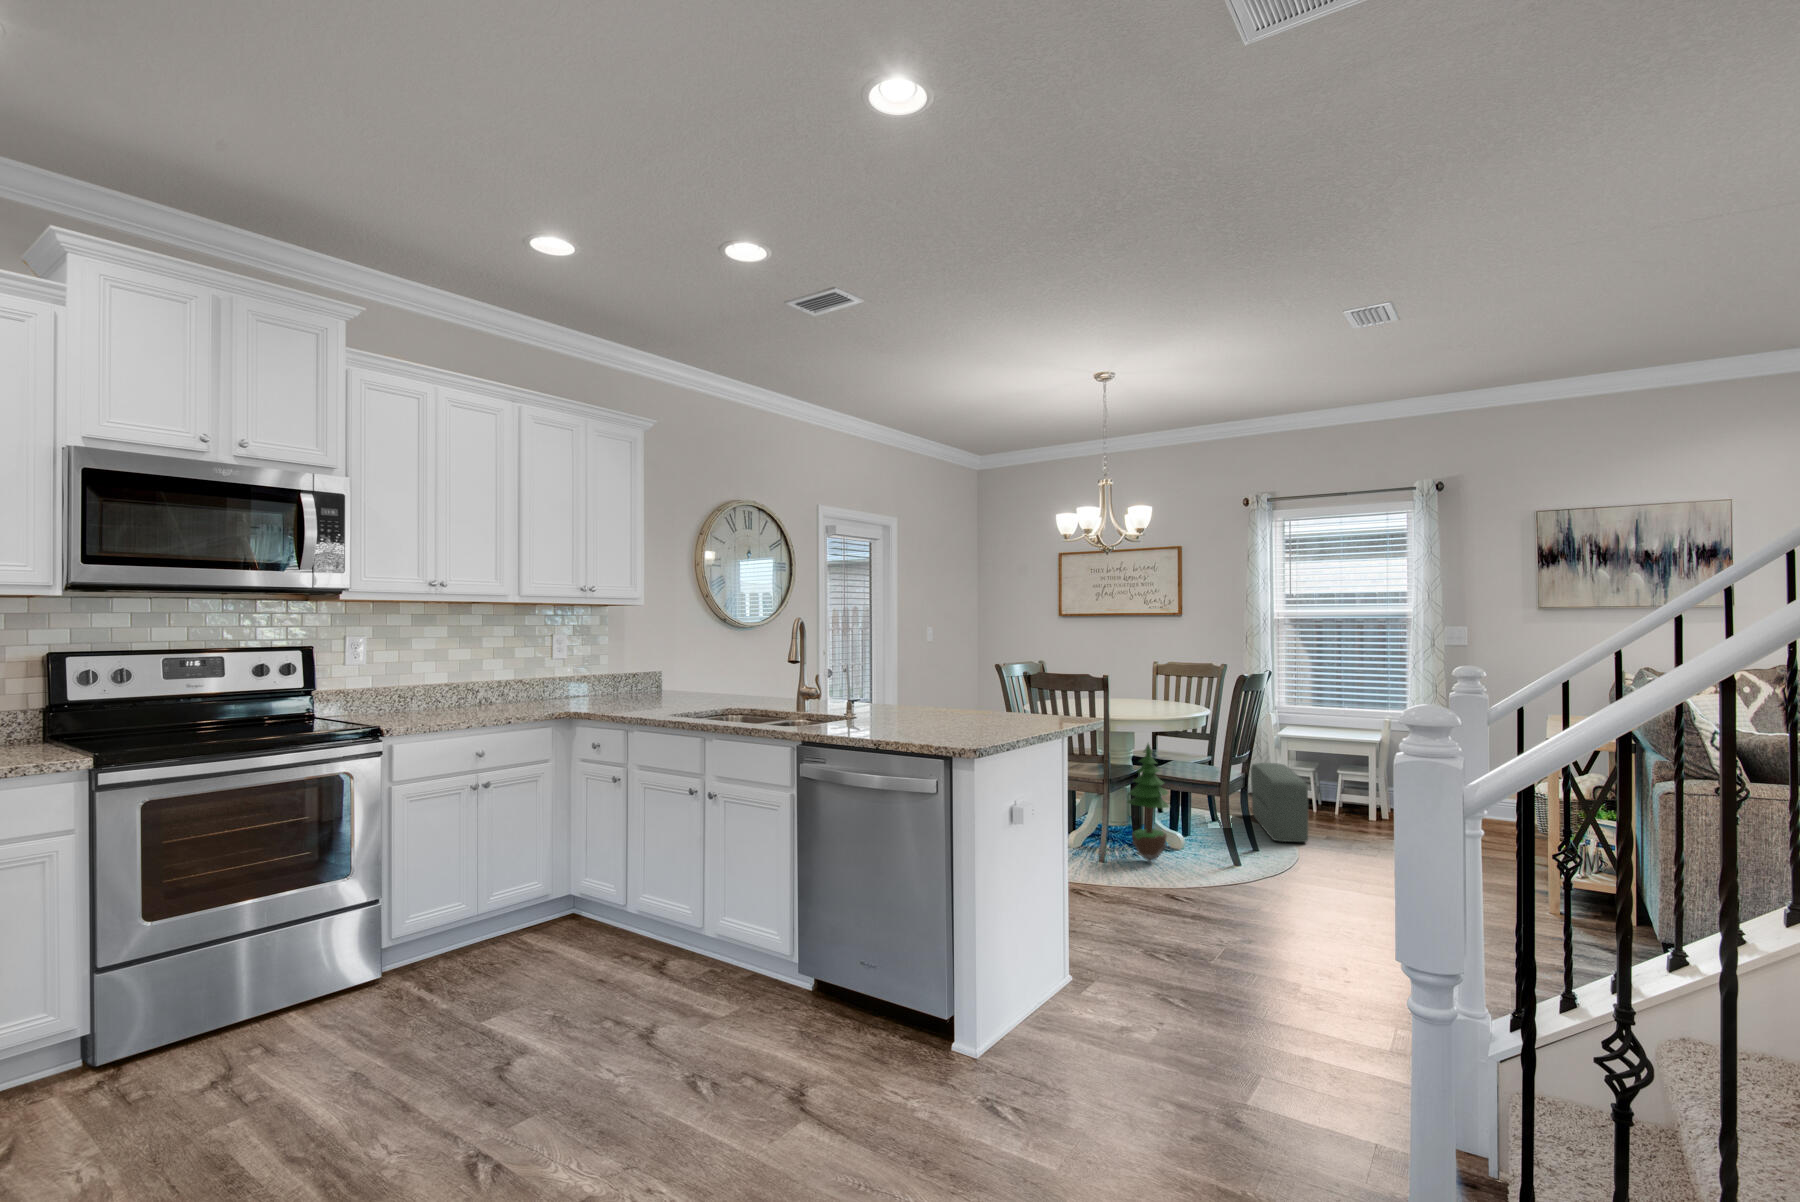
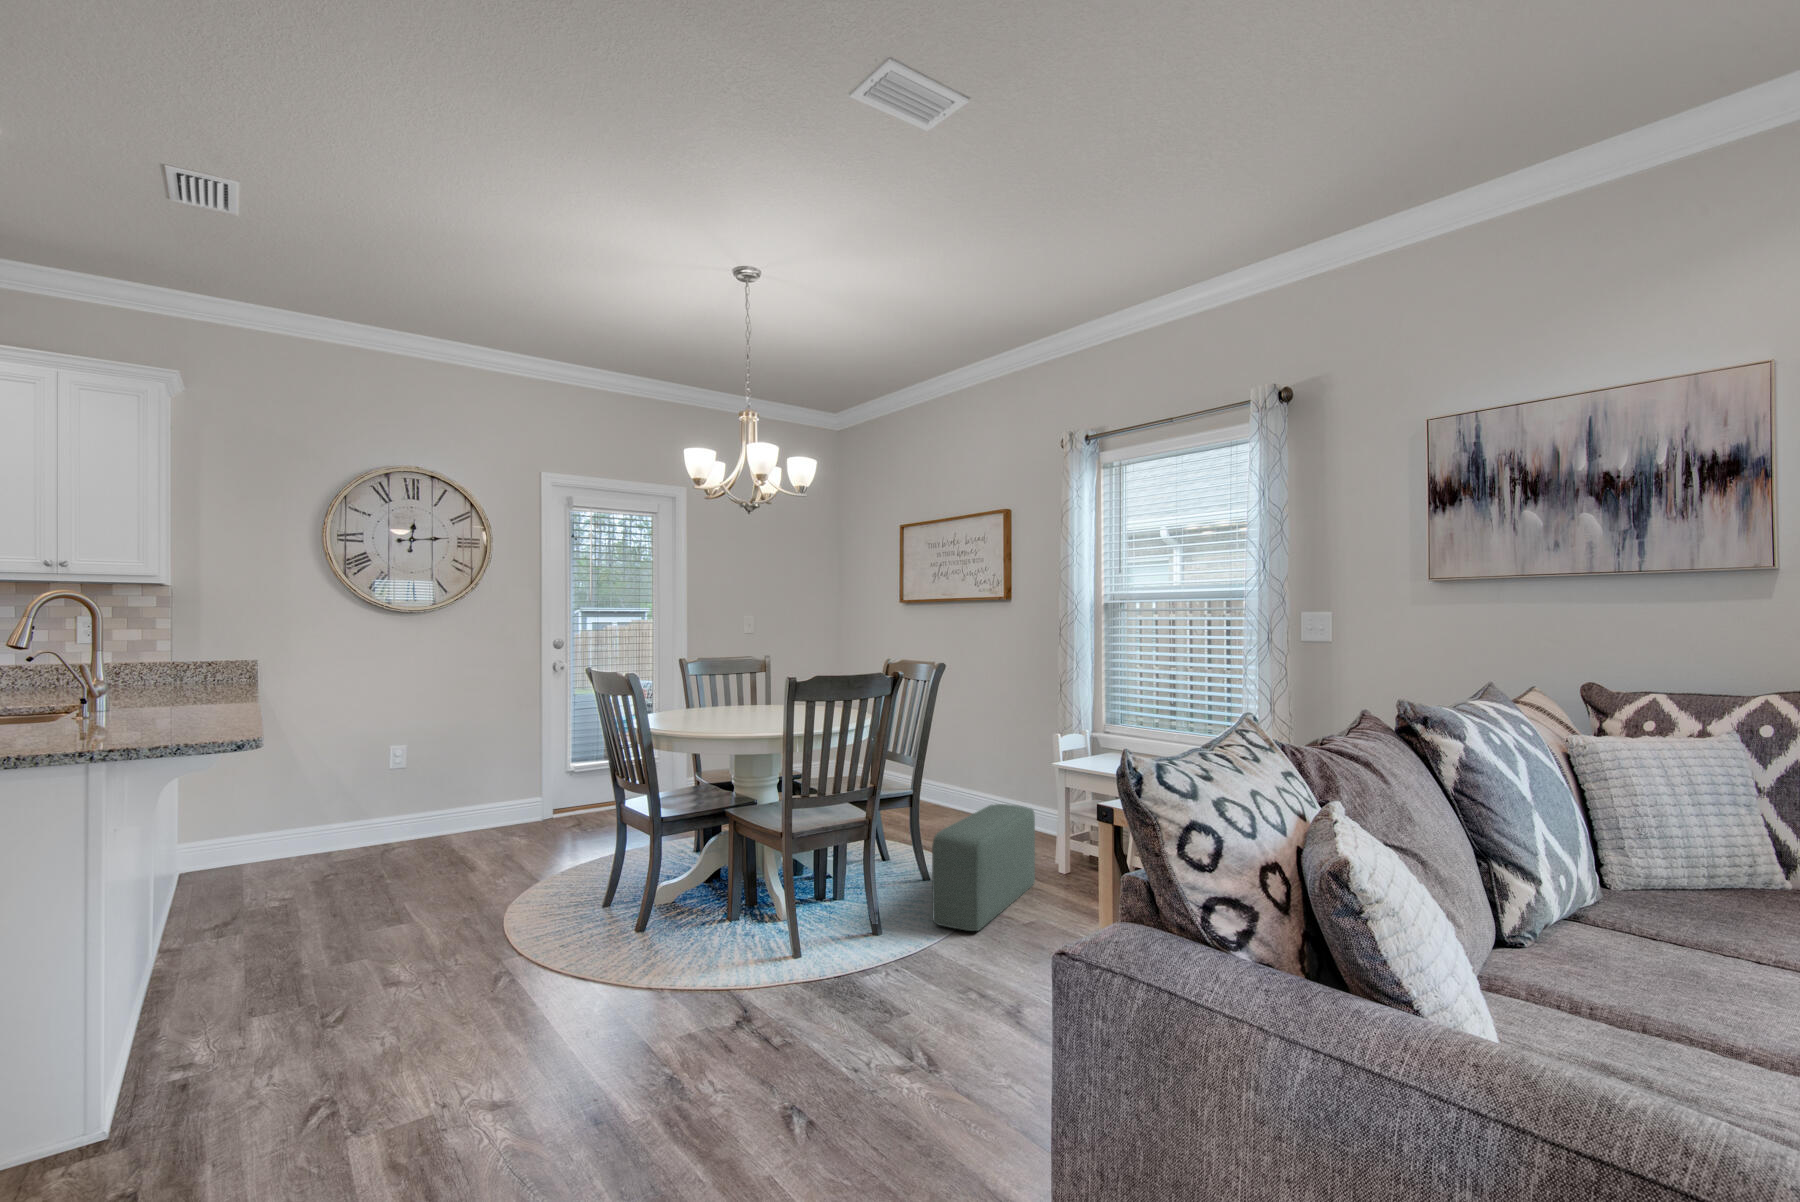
potted tree: present [1128,744,1169,861] -> none [670,764,734,938]

